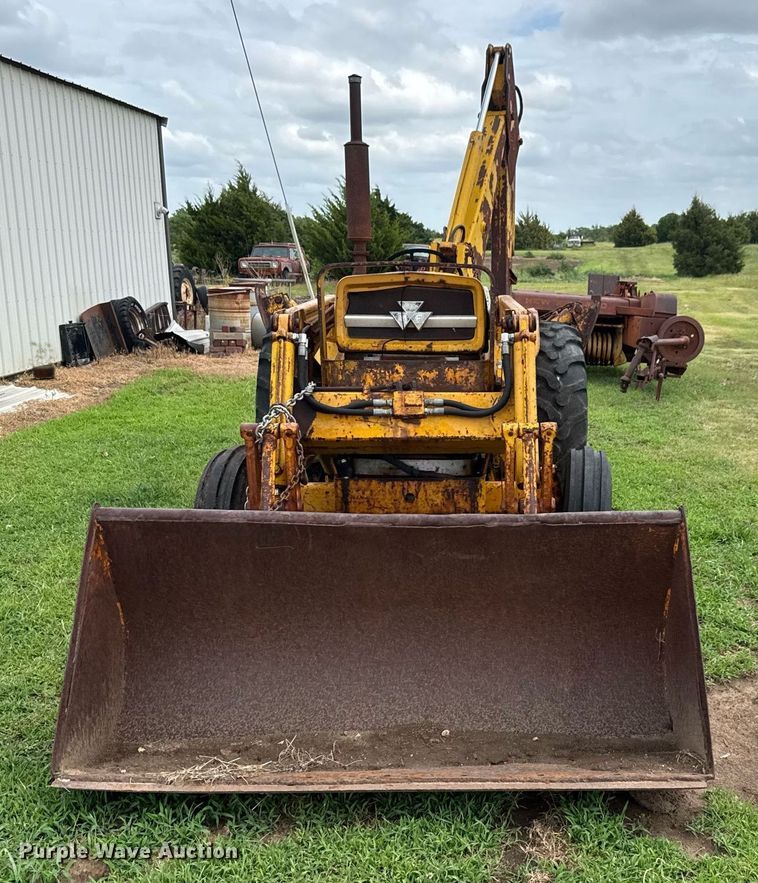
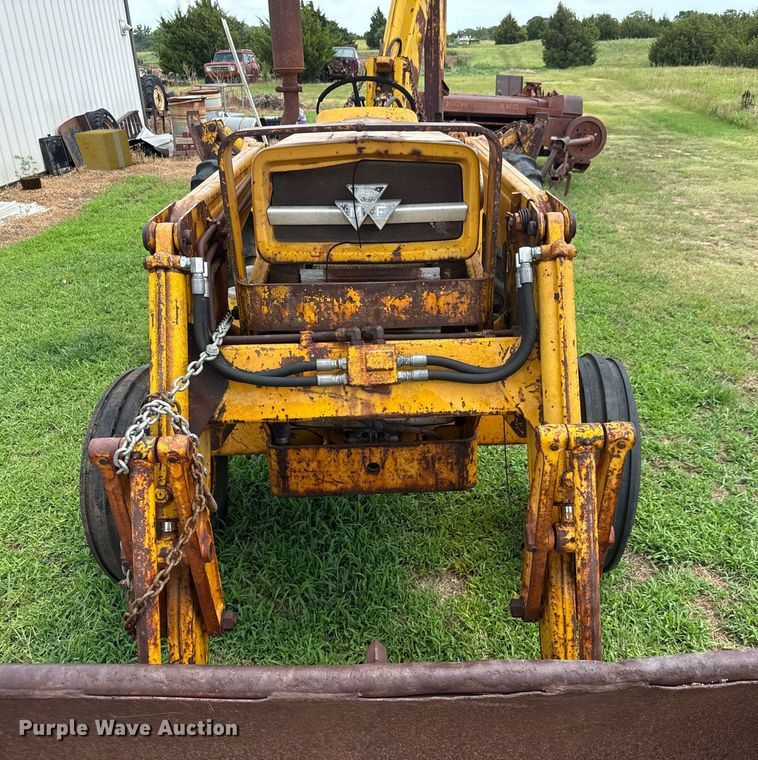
cardboard box: none [99,319,160,364] -> present [75,129,133,170]

